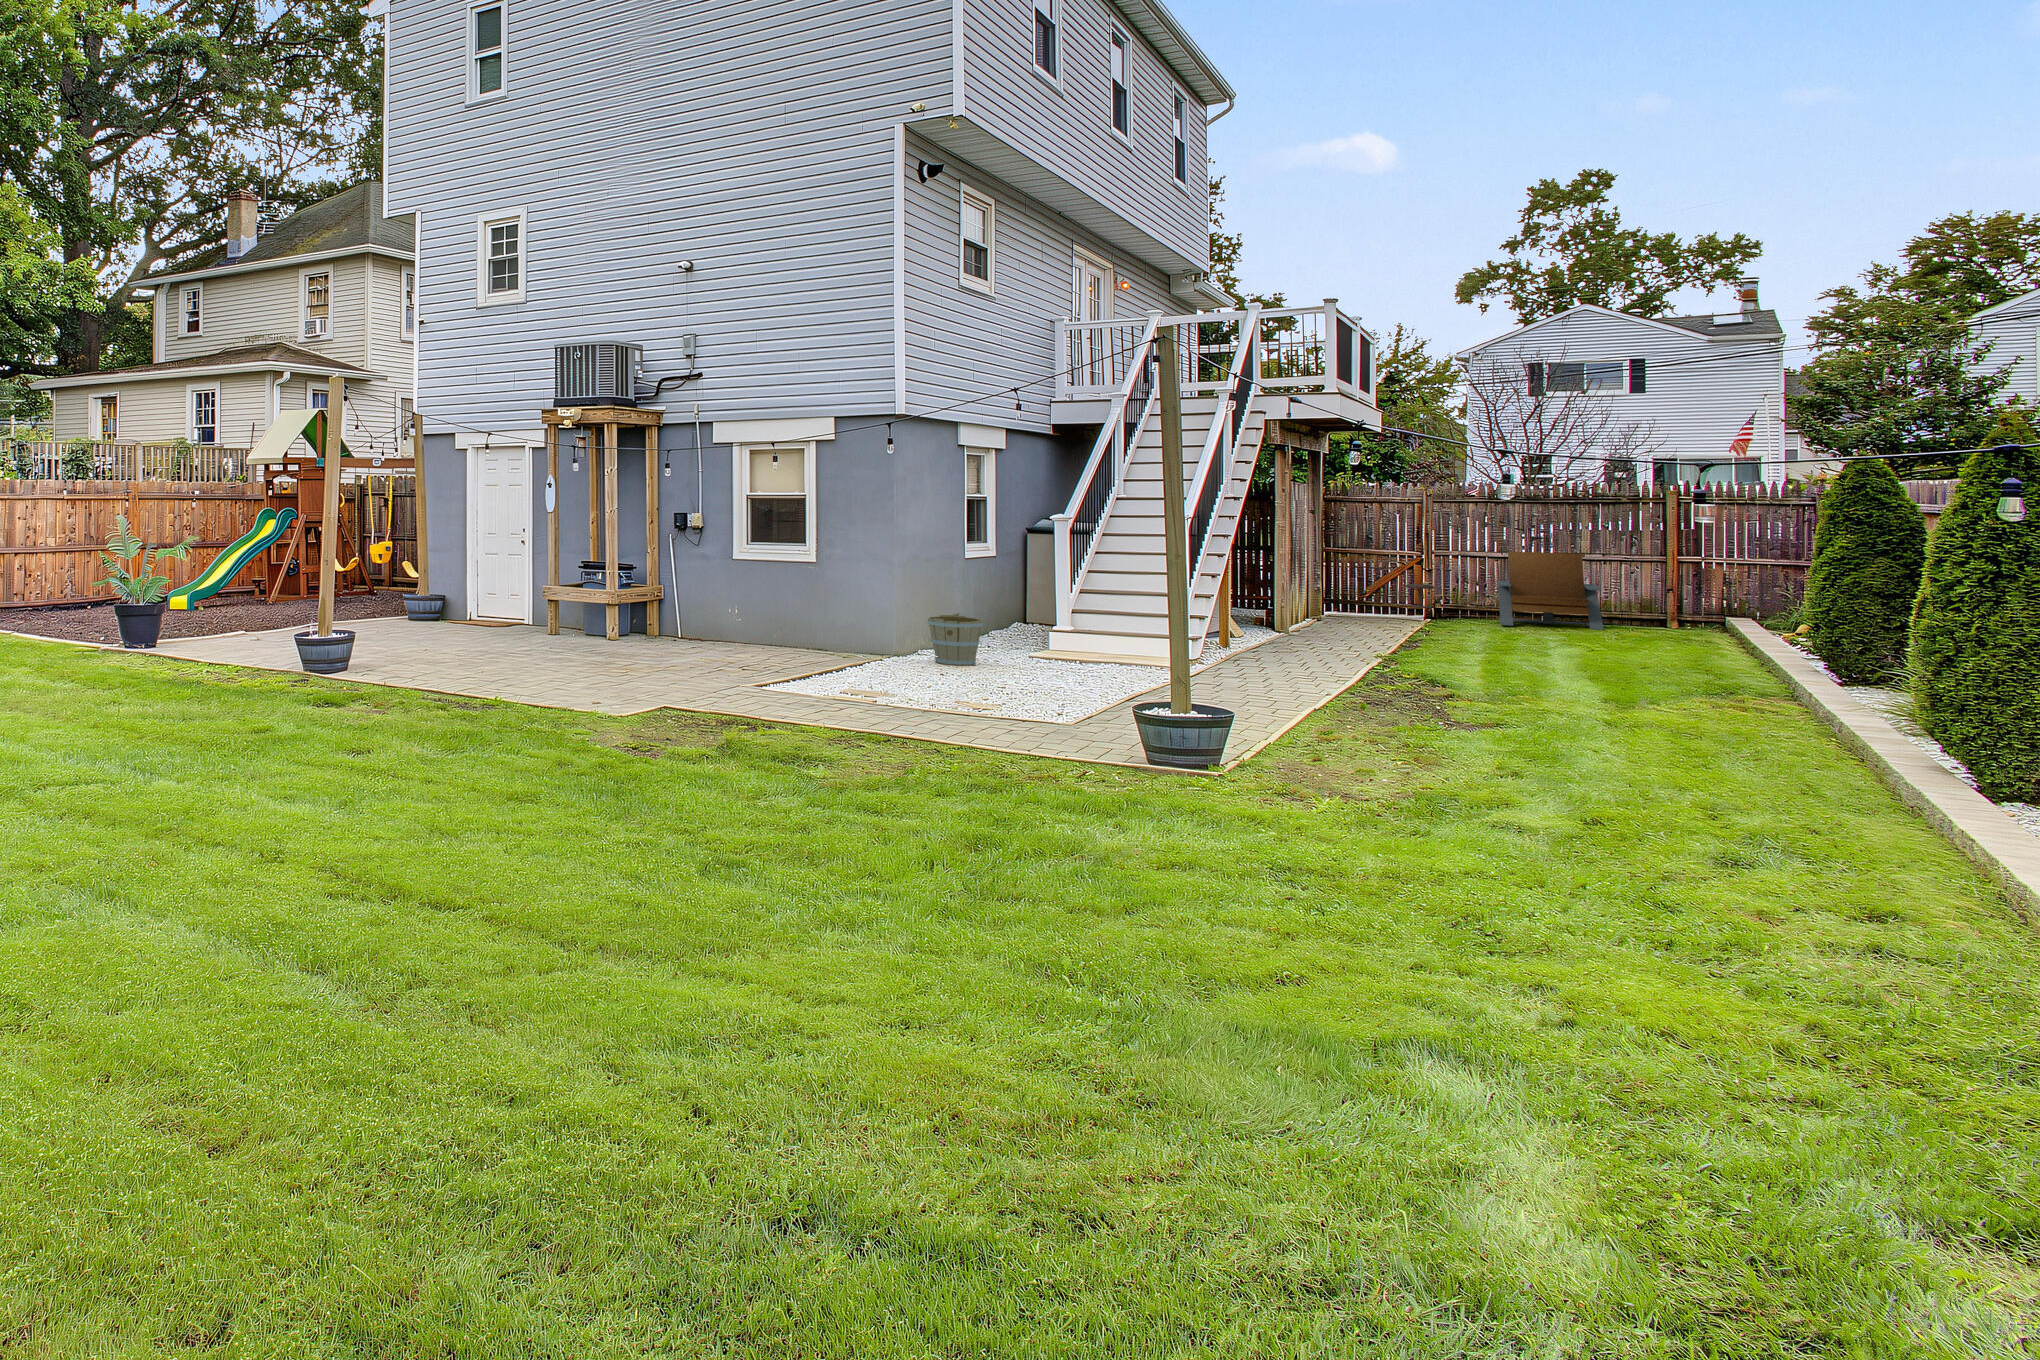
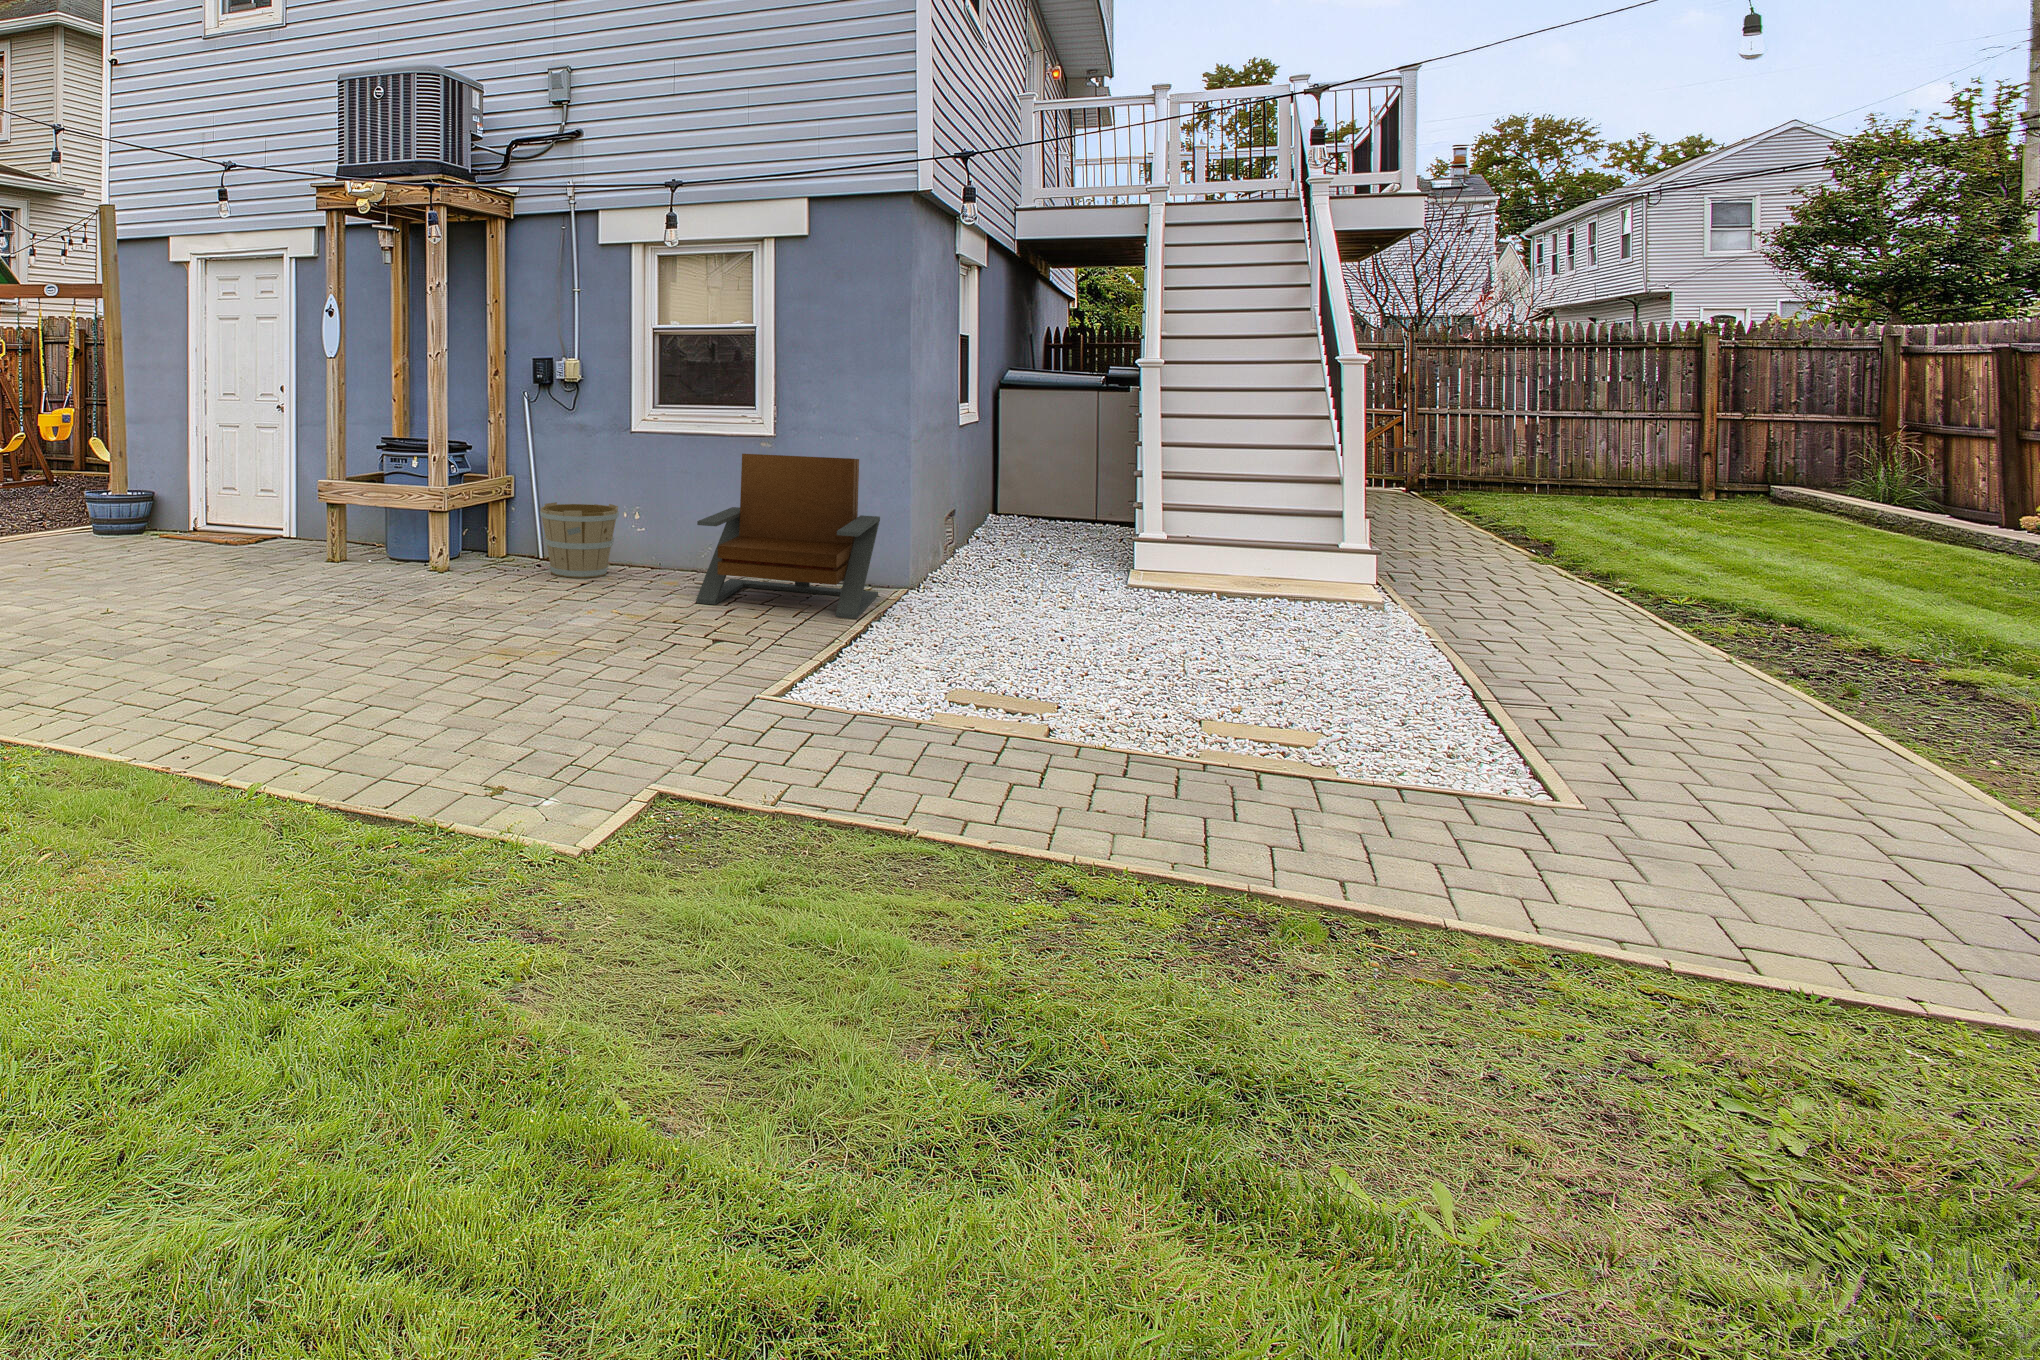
lounge chair: present [1497,552,1604,630] -> present [696,454,880,619]
wooden bucket: present [927,615,983,666] -> present [540,502,619,578]

